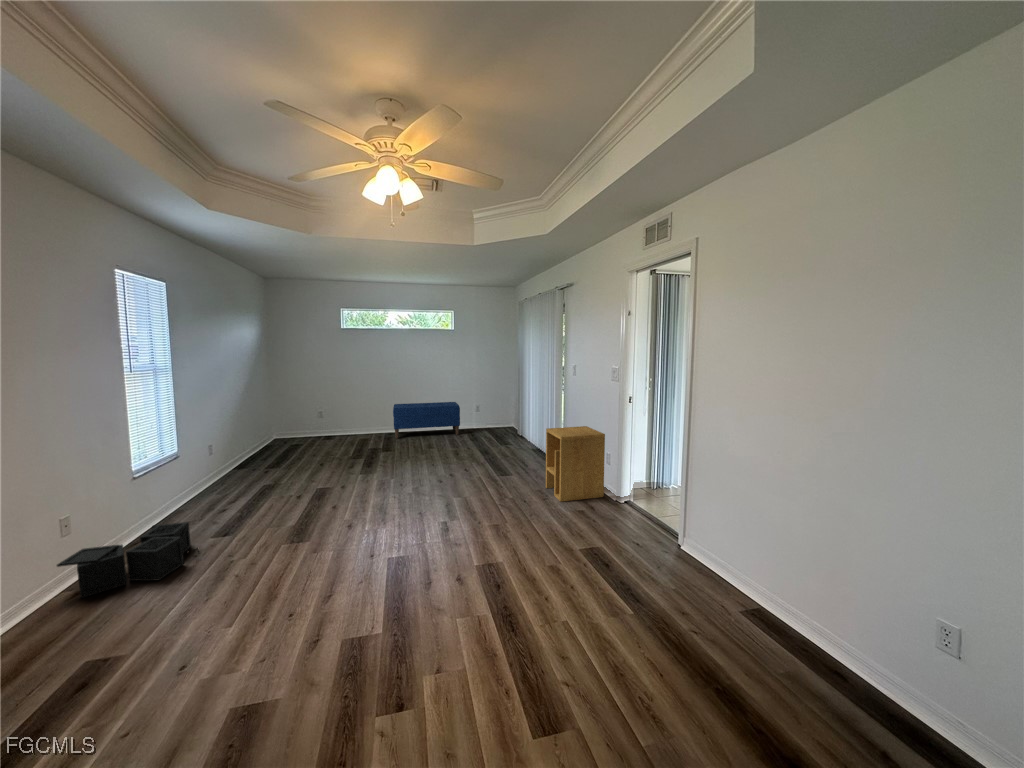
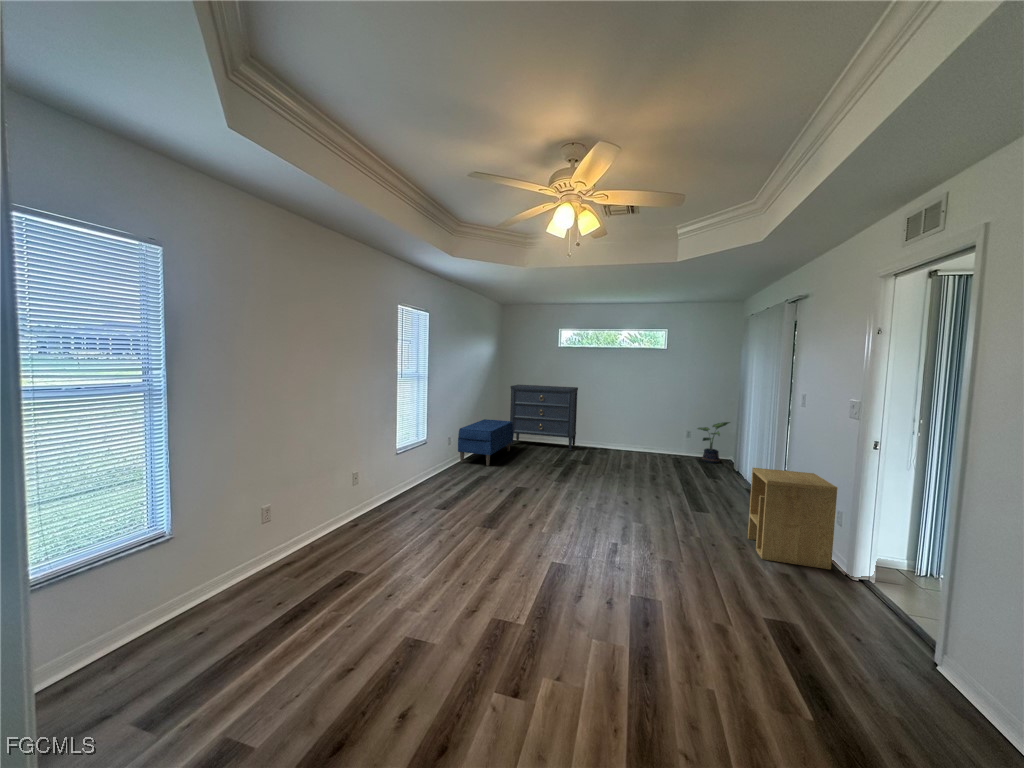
dresser: none [287,372,370,444] -> present [510,385,578,451]
potted plant: none [485,393,512,431] -> present [698,422,730,463]
bench: present [393,402,460,439] -> present [458,419,513,466]
storage bin: present [57,522,191,598] -> none [350,488,425,528]

